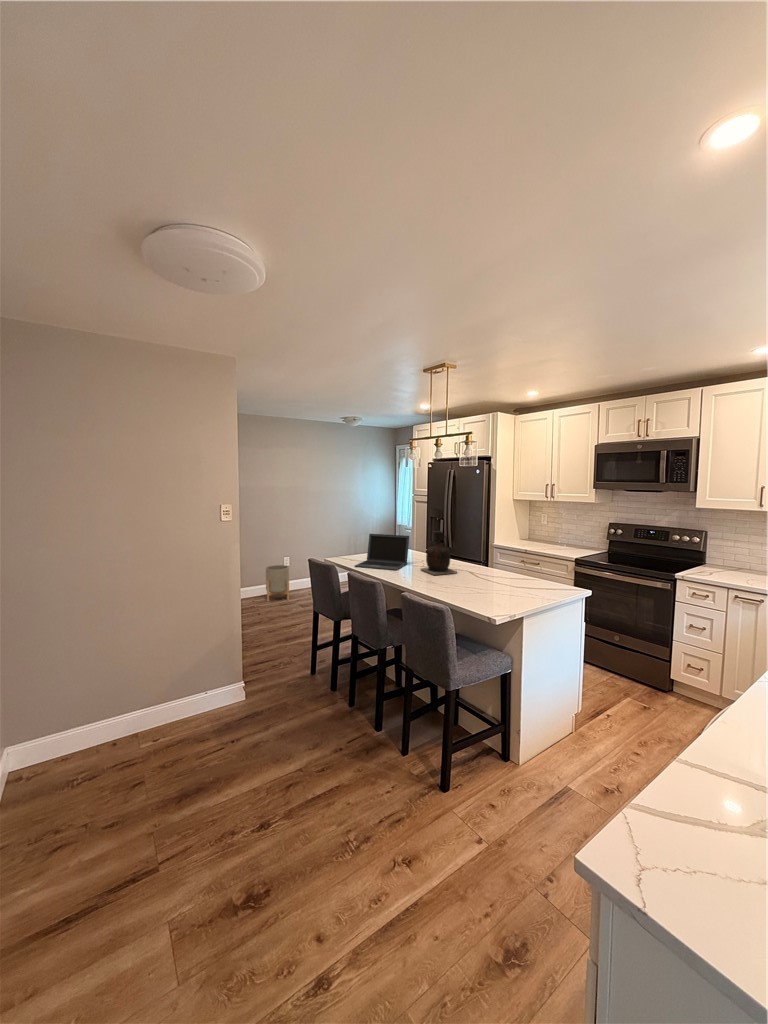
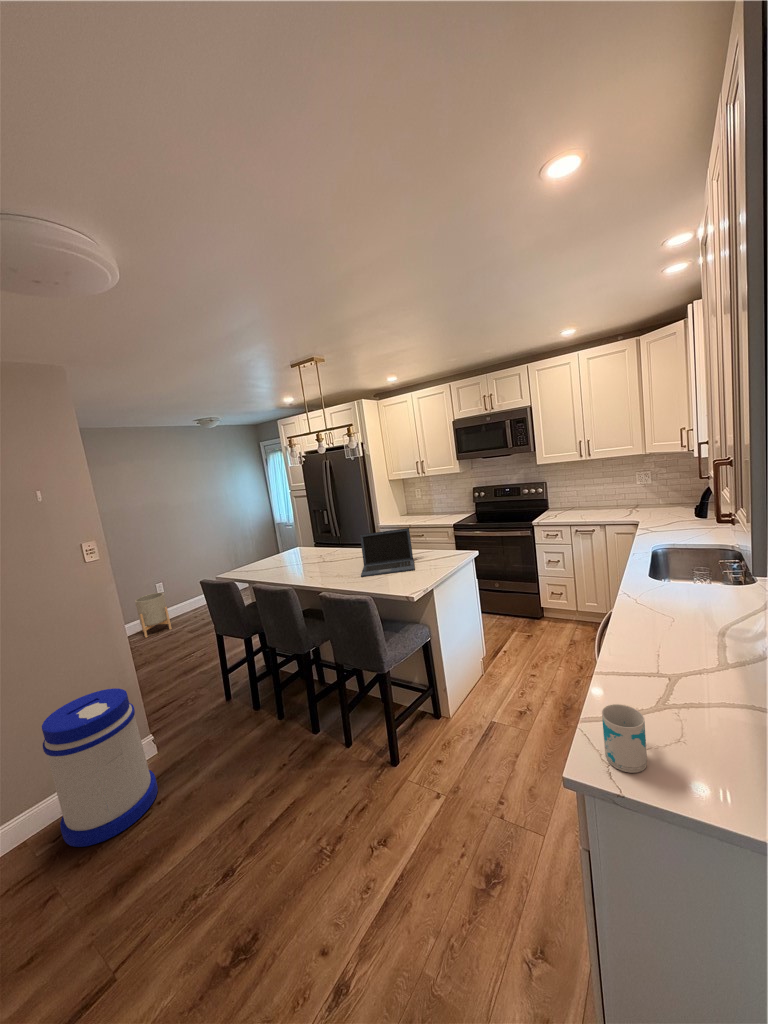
vase: present [421,531,457,575] -> none [323,524,359,568]
laptop: present [355,534,409,570] -> present [360,528,414,577]
trash can: none [160,631,236,757] -> present [42,688,158,847]
mug: none [641,794,701,893] -> present [602,704,647,773]

